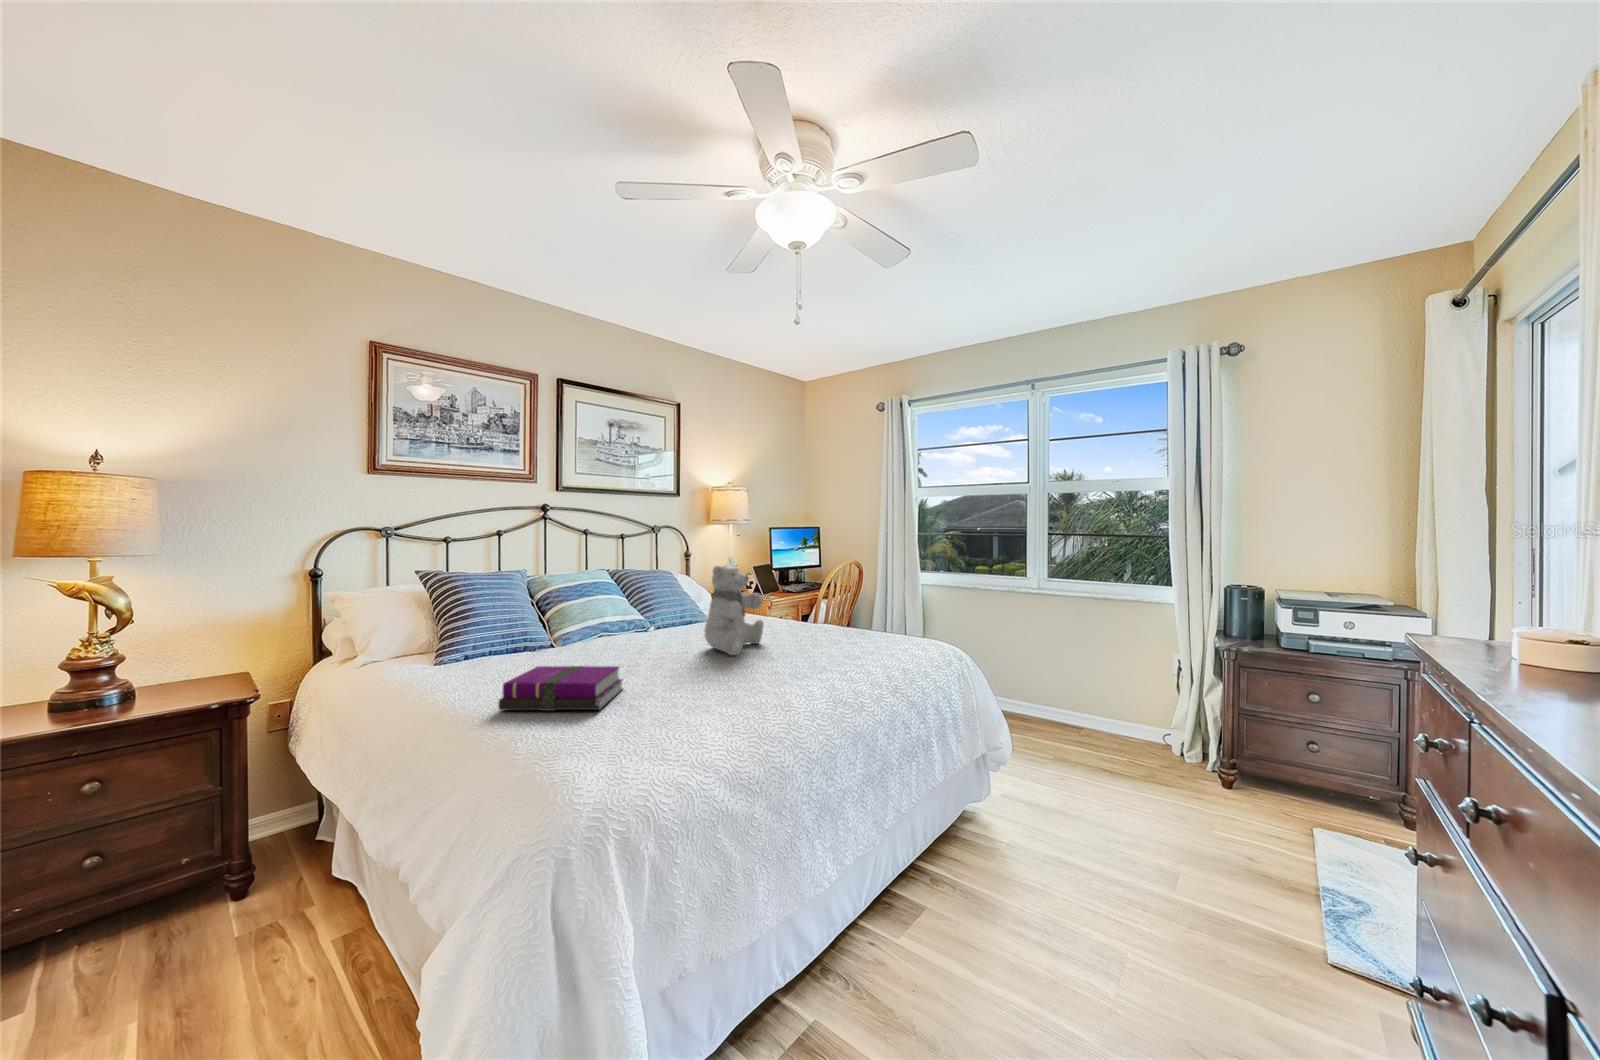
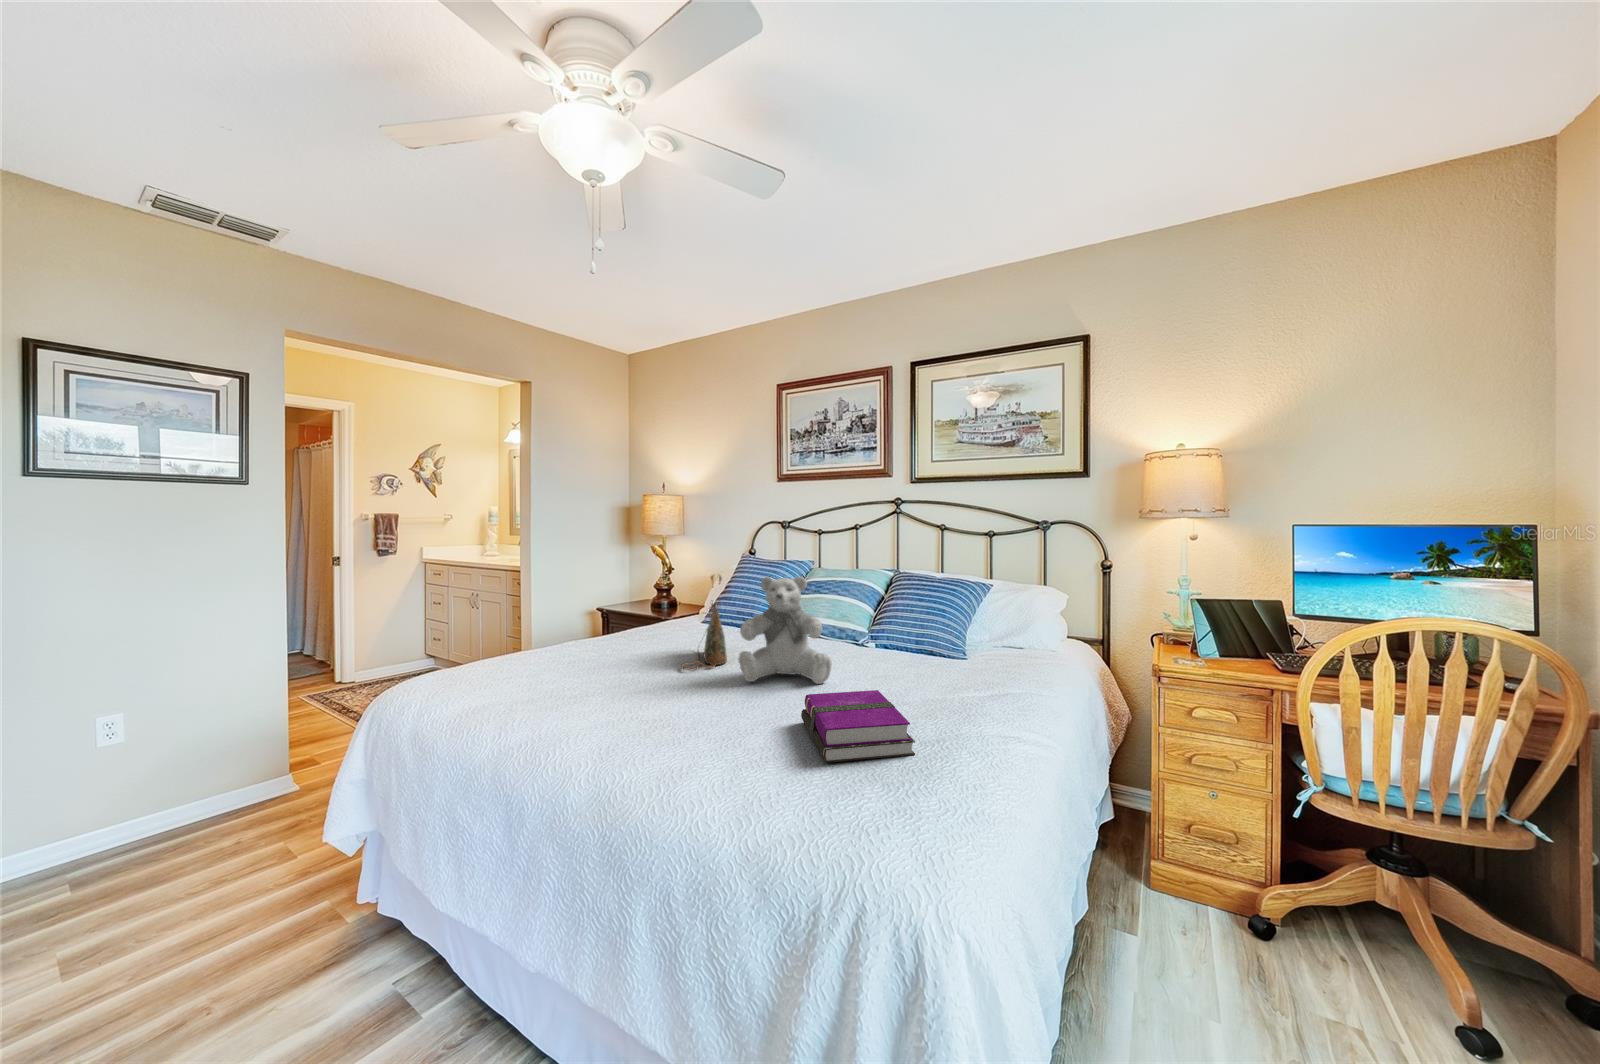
handbag: none [583,574,673,670] -> present [682,575,727,671]
notebook: present [498,666,622,711] -> present [801,690,915,762]

